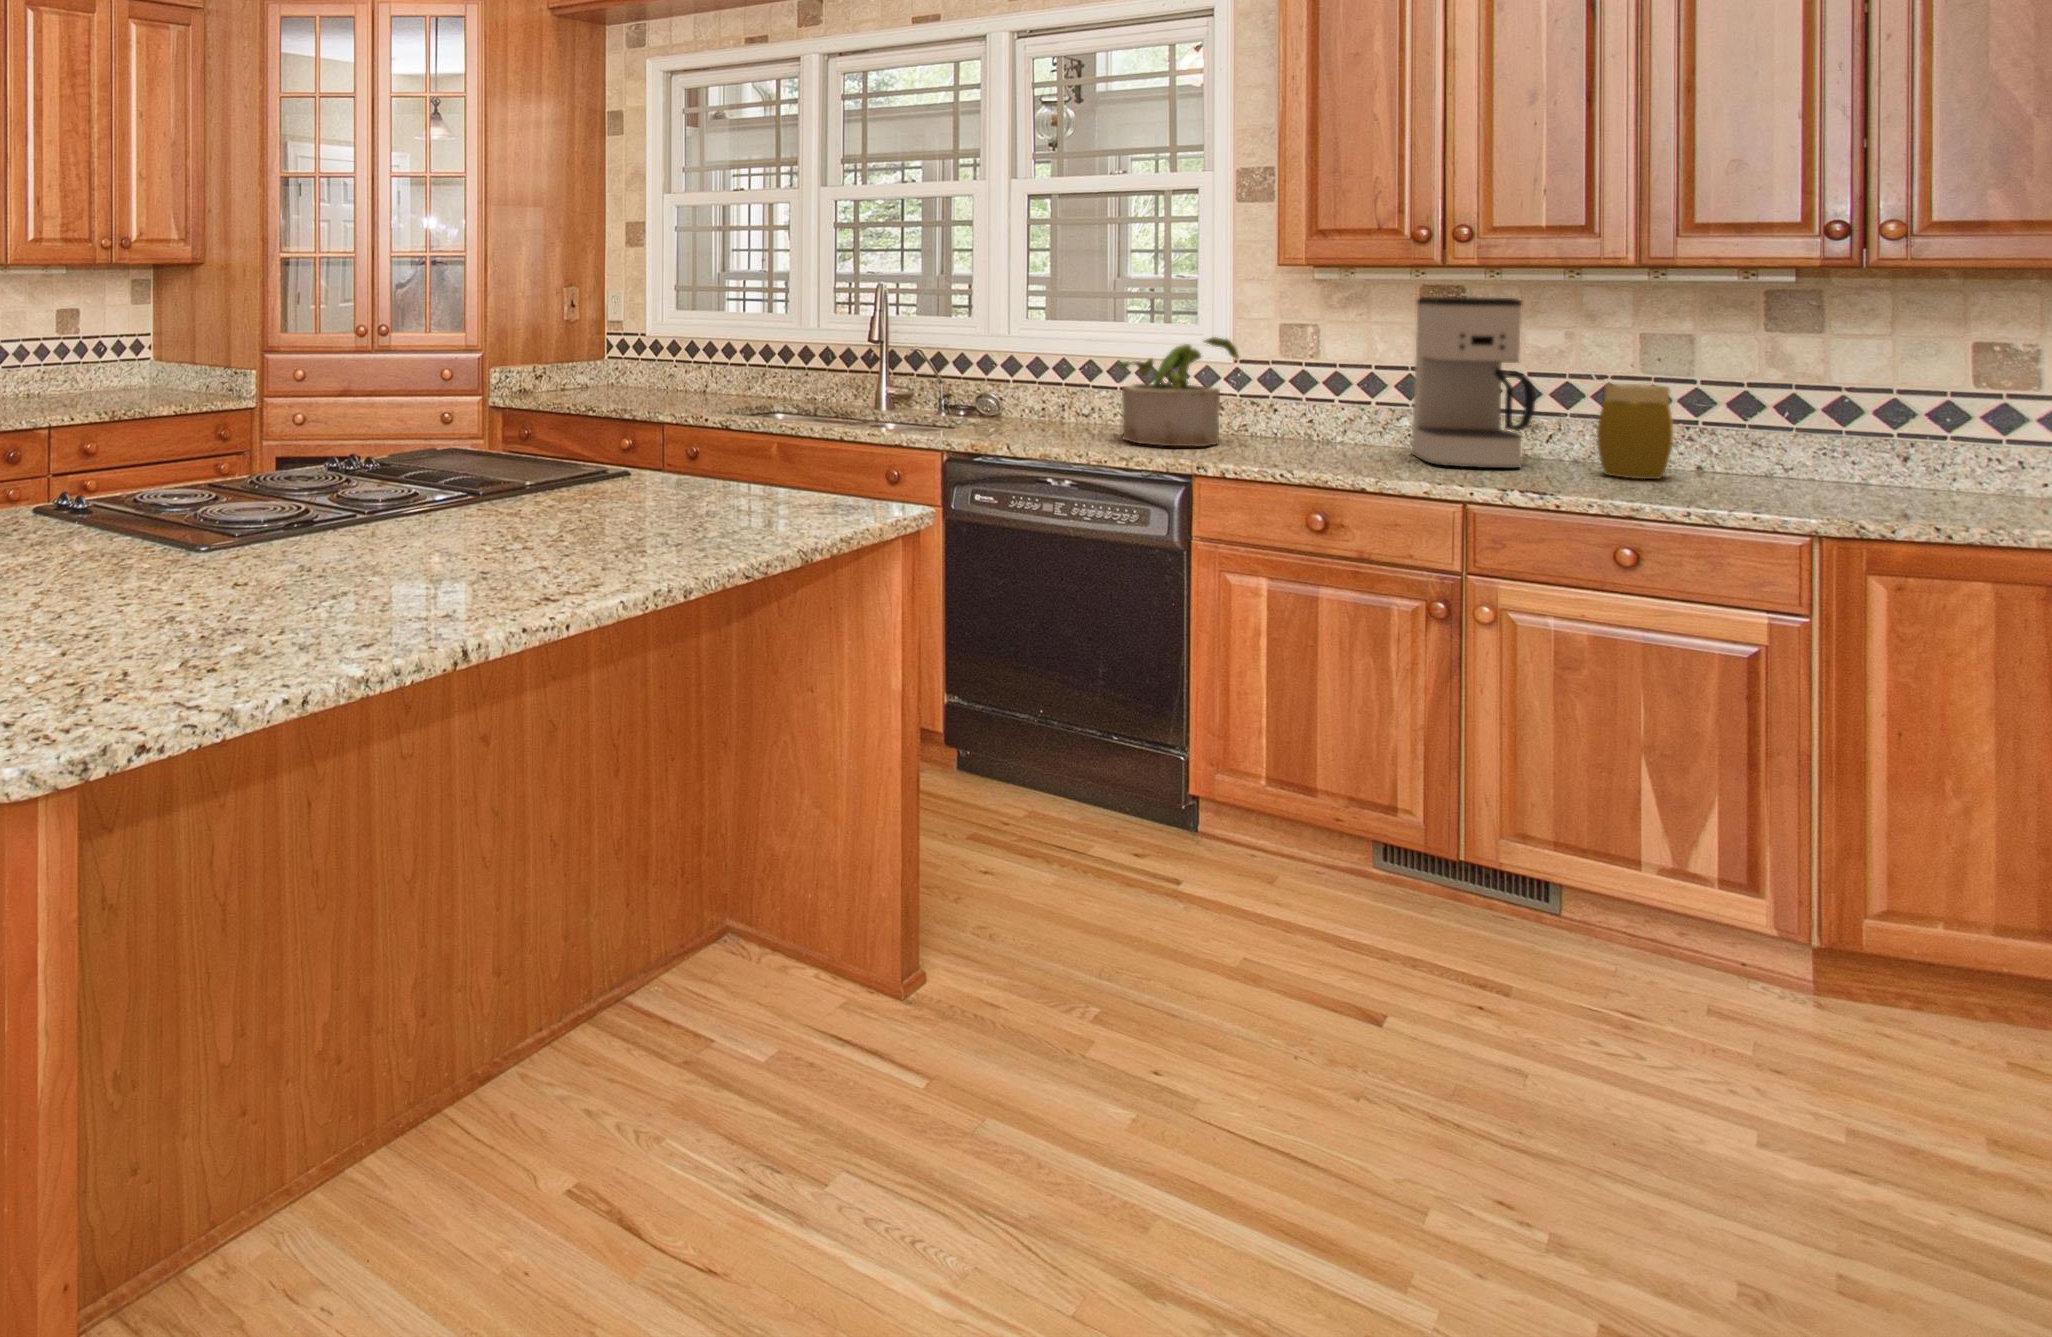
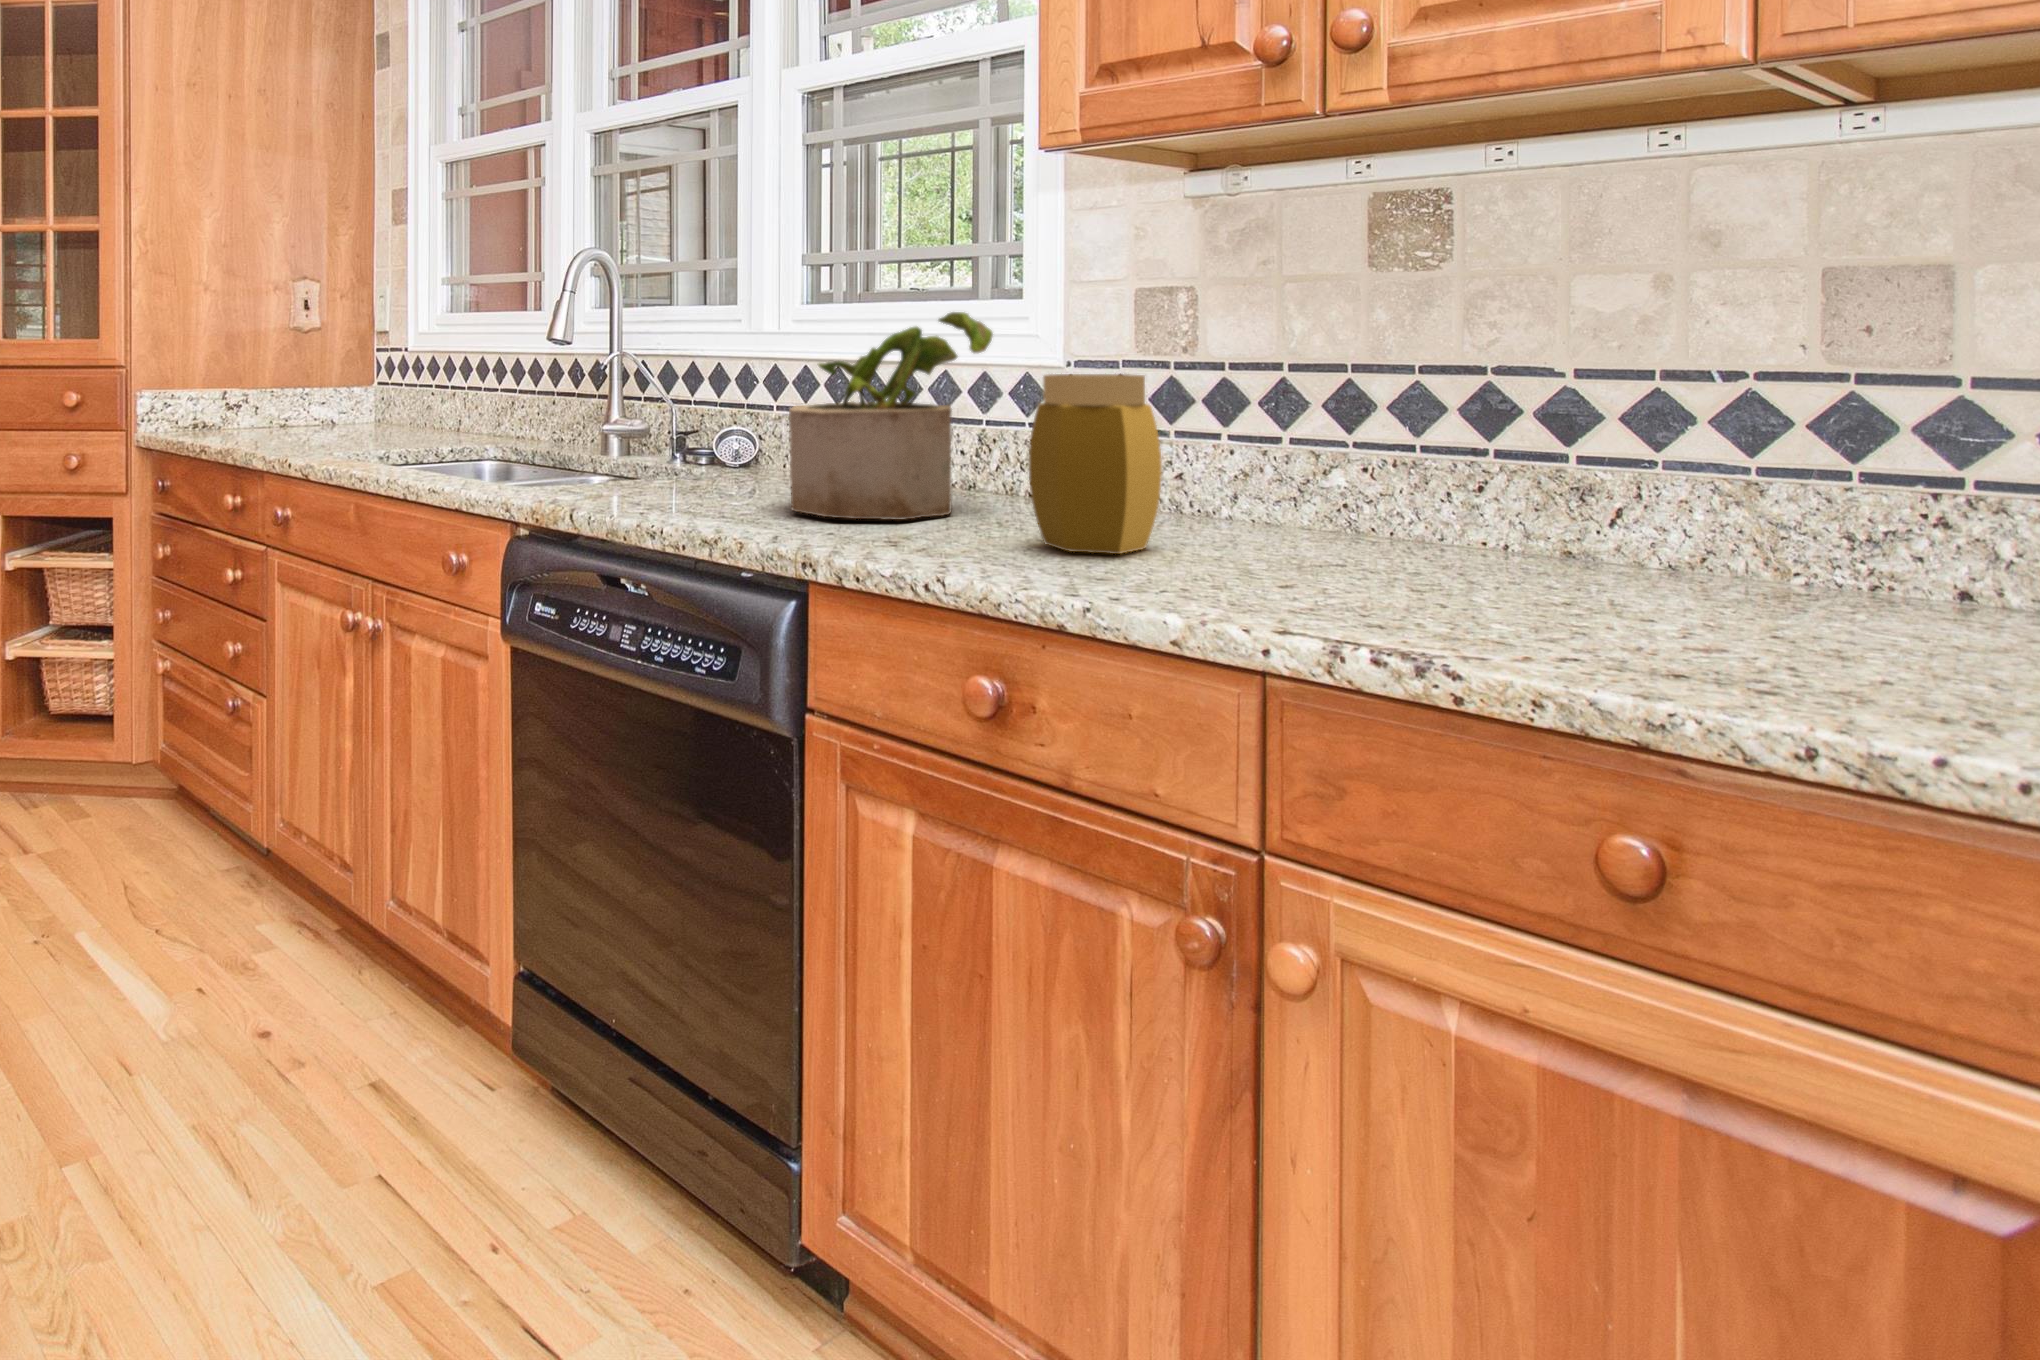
coffee maker: present [1412,297,1536,468] -> none [1277,186,1525,585]
jar: present [1597,384,1673,479] -> present [1029,374,1162,554]

